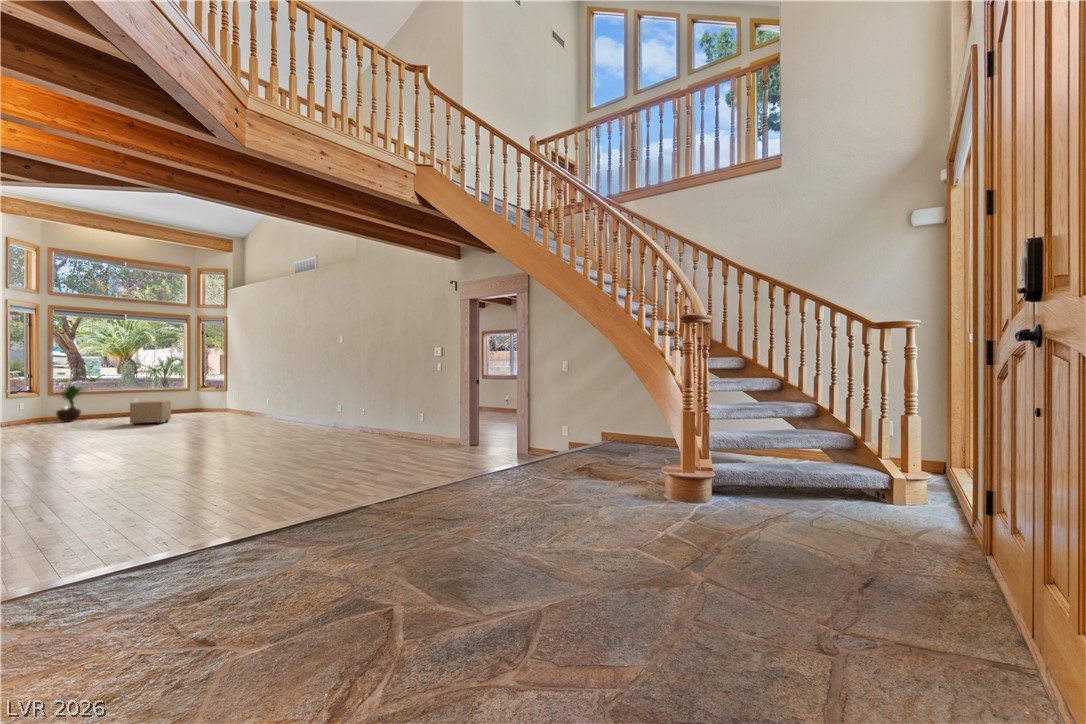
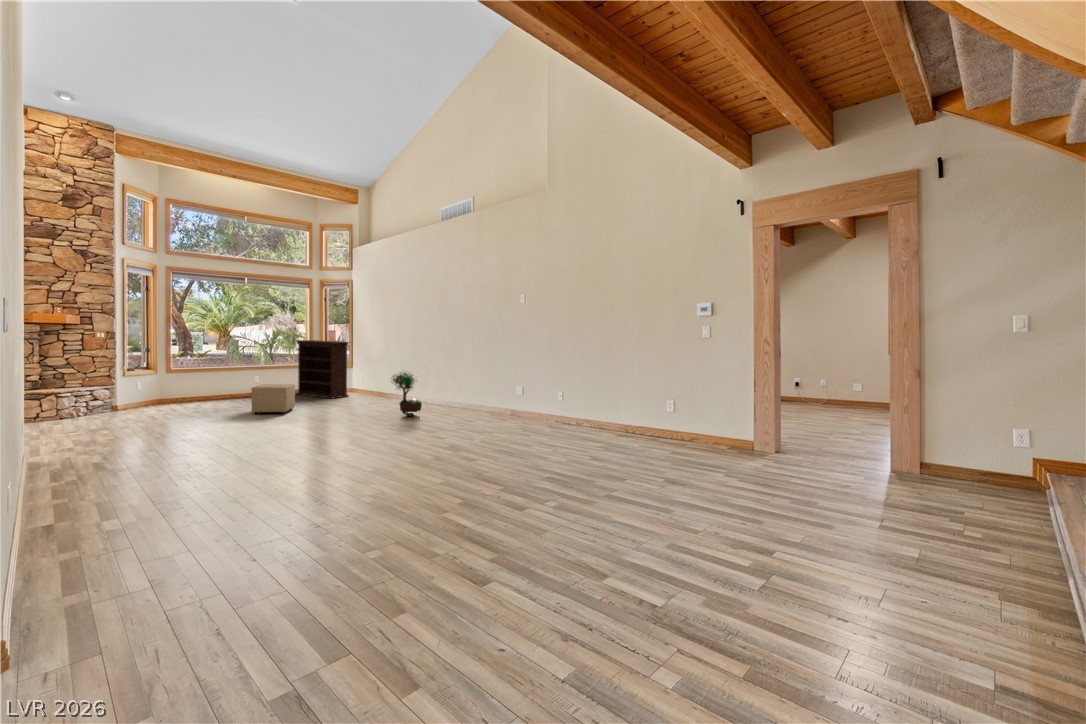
bookshelf: none [173,366,226,414] -> present [296,340,350,398]
potted tree: present [56,385,84,422] -> present [391,373,422,416]

